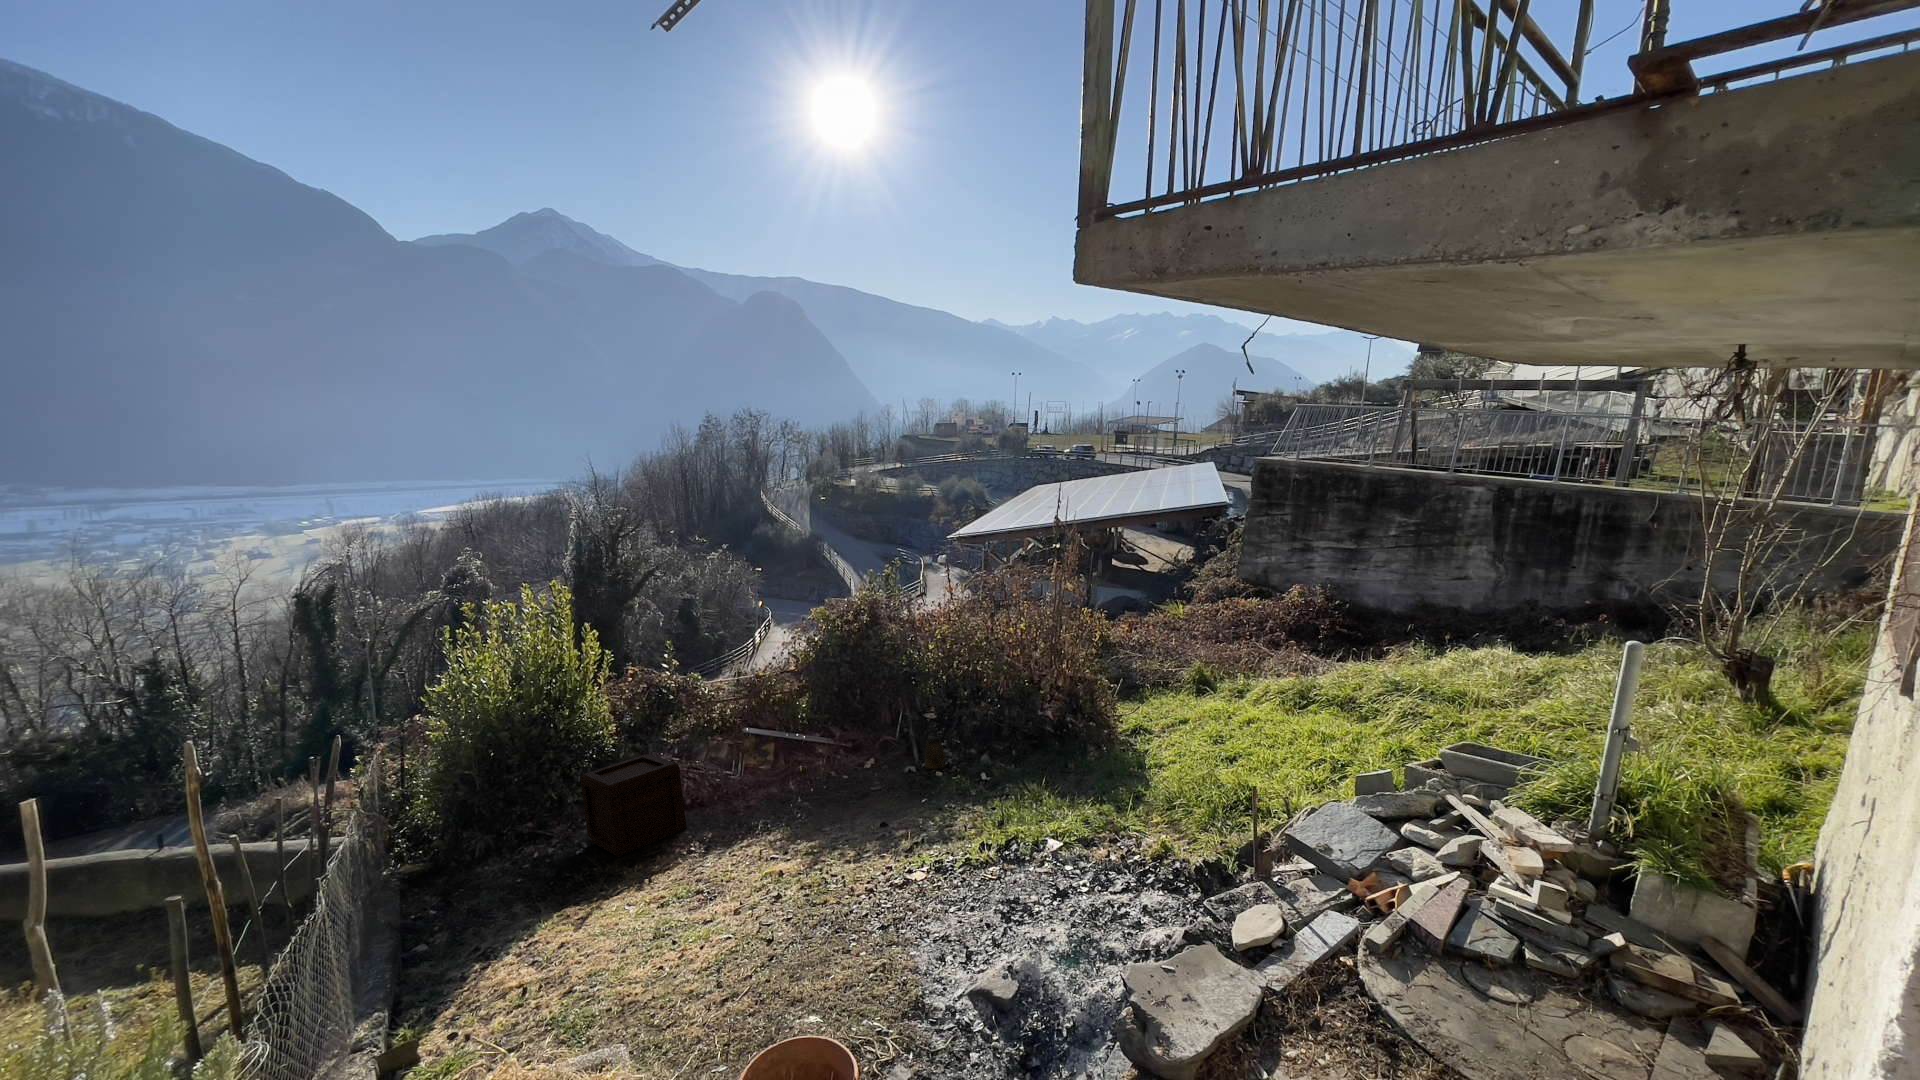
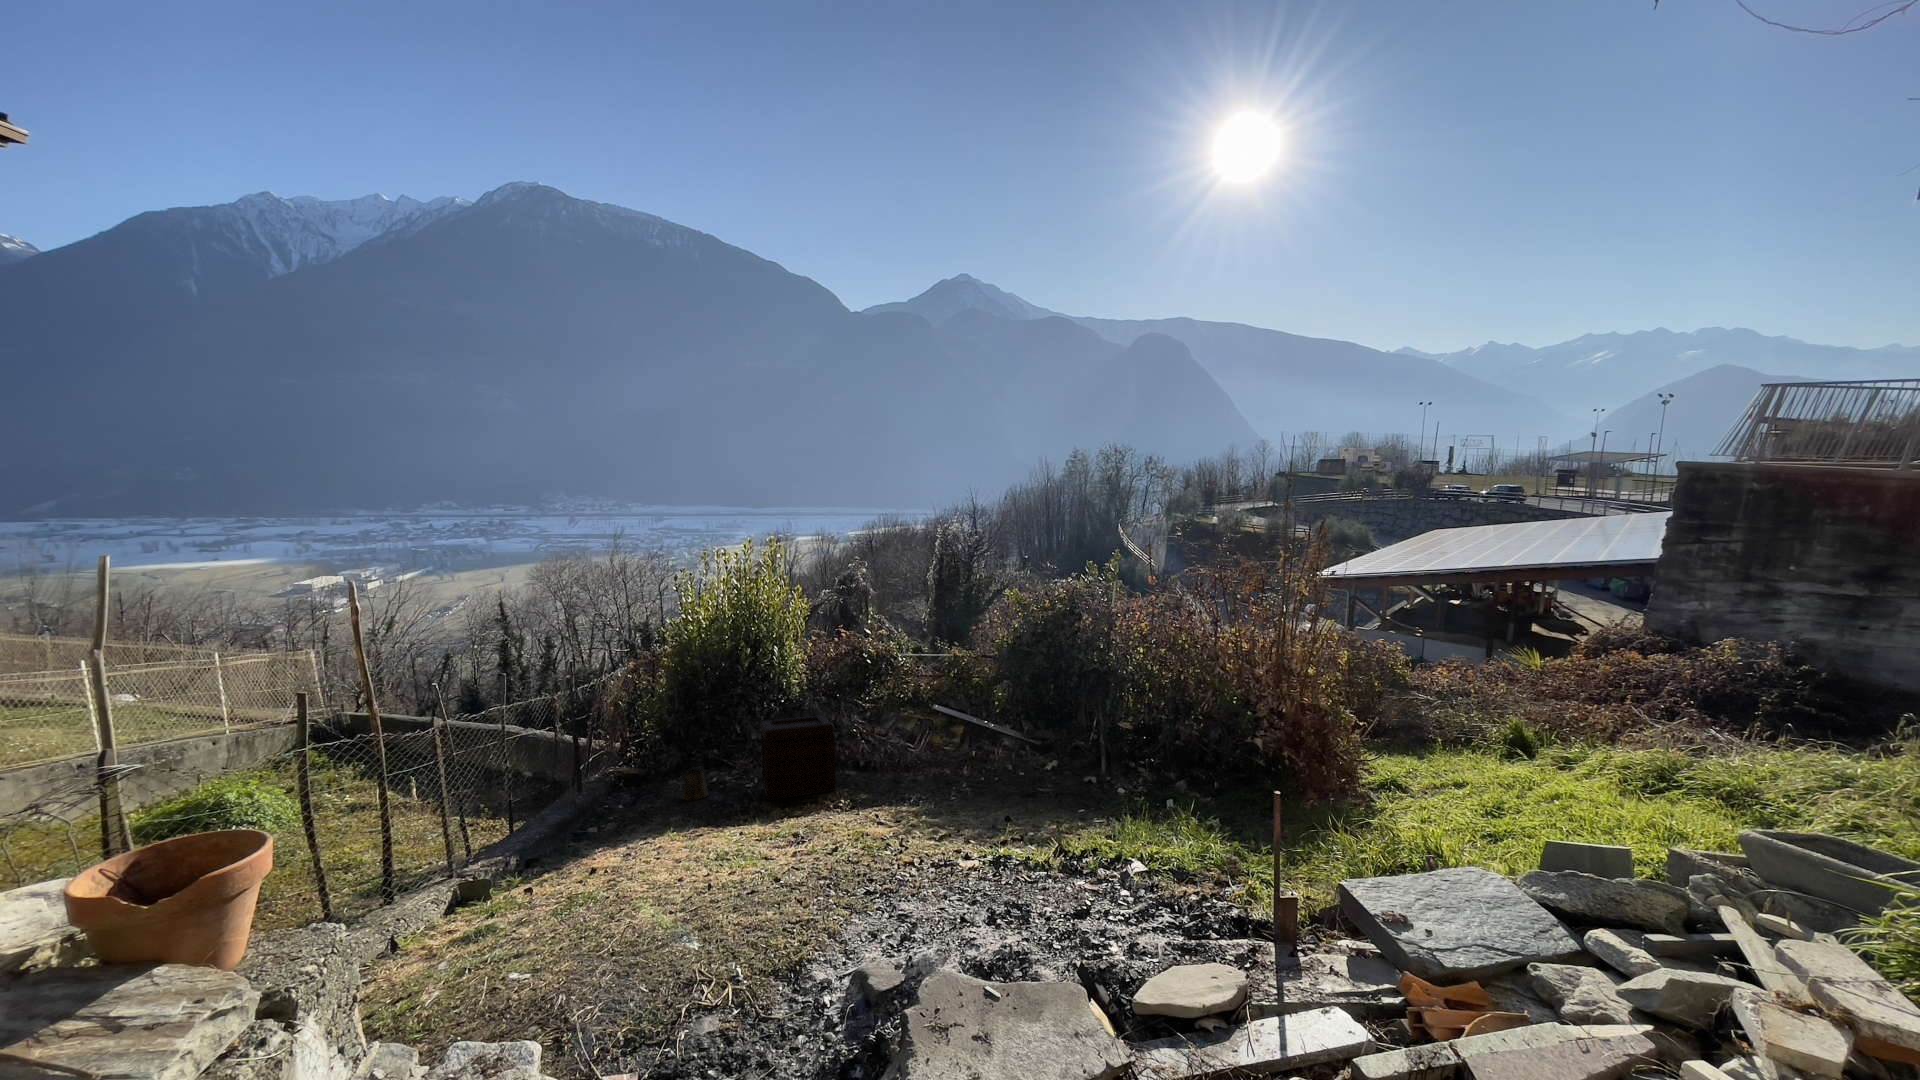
watering can: present [925,736,946,769] -> present [681,767,709,801]

